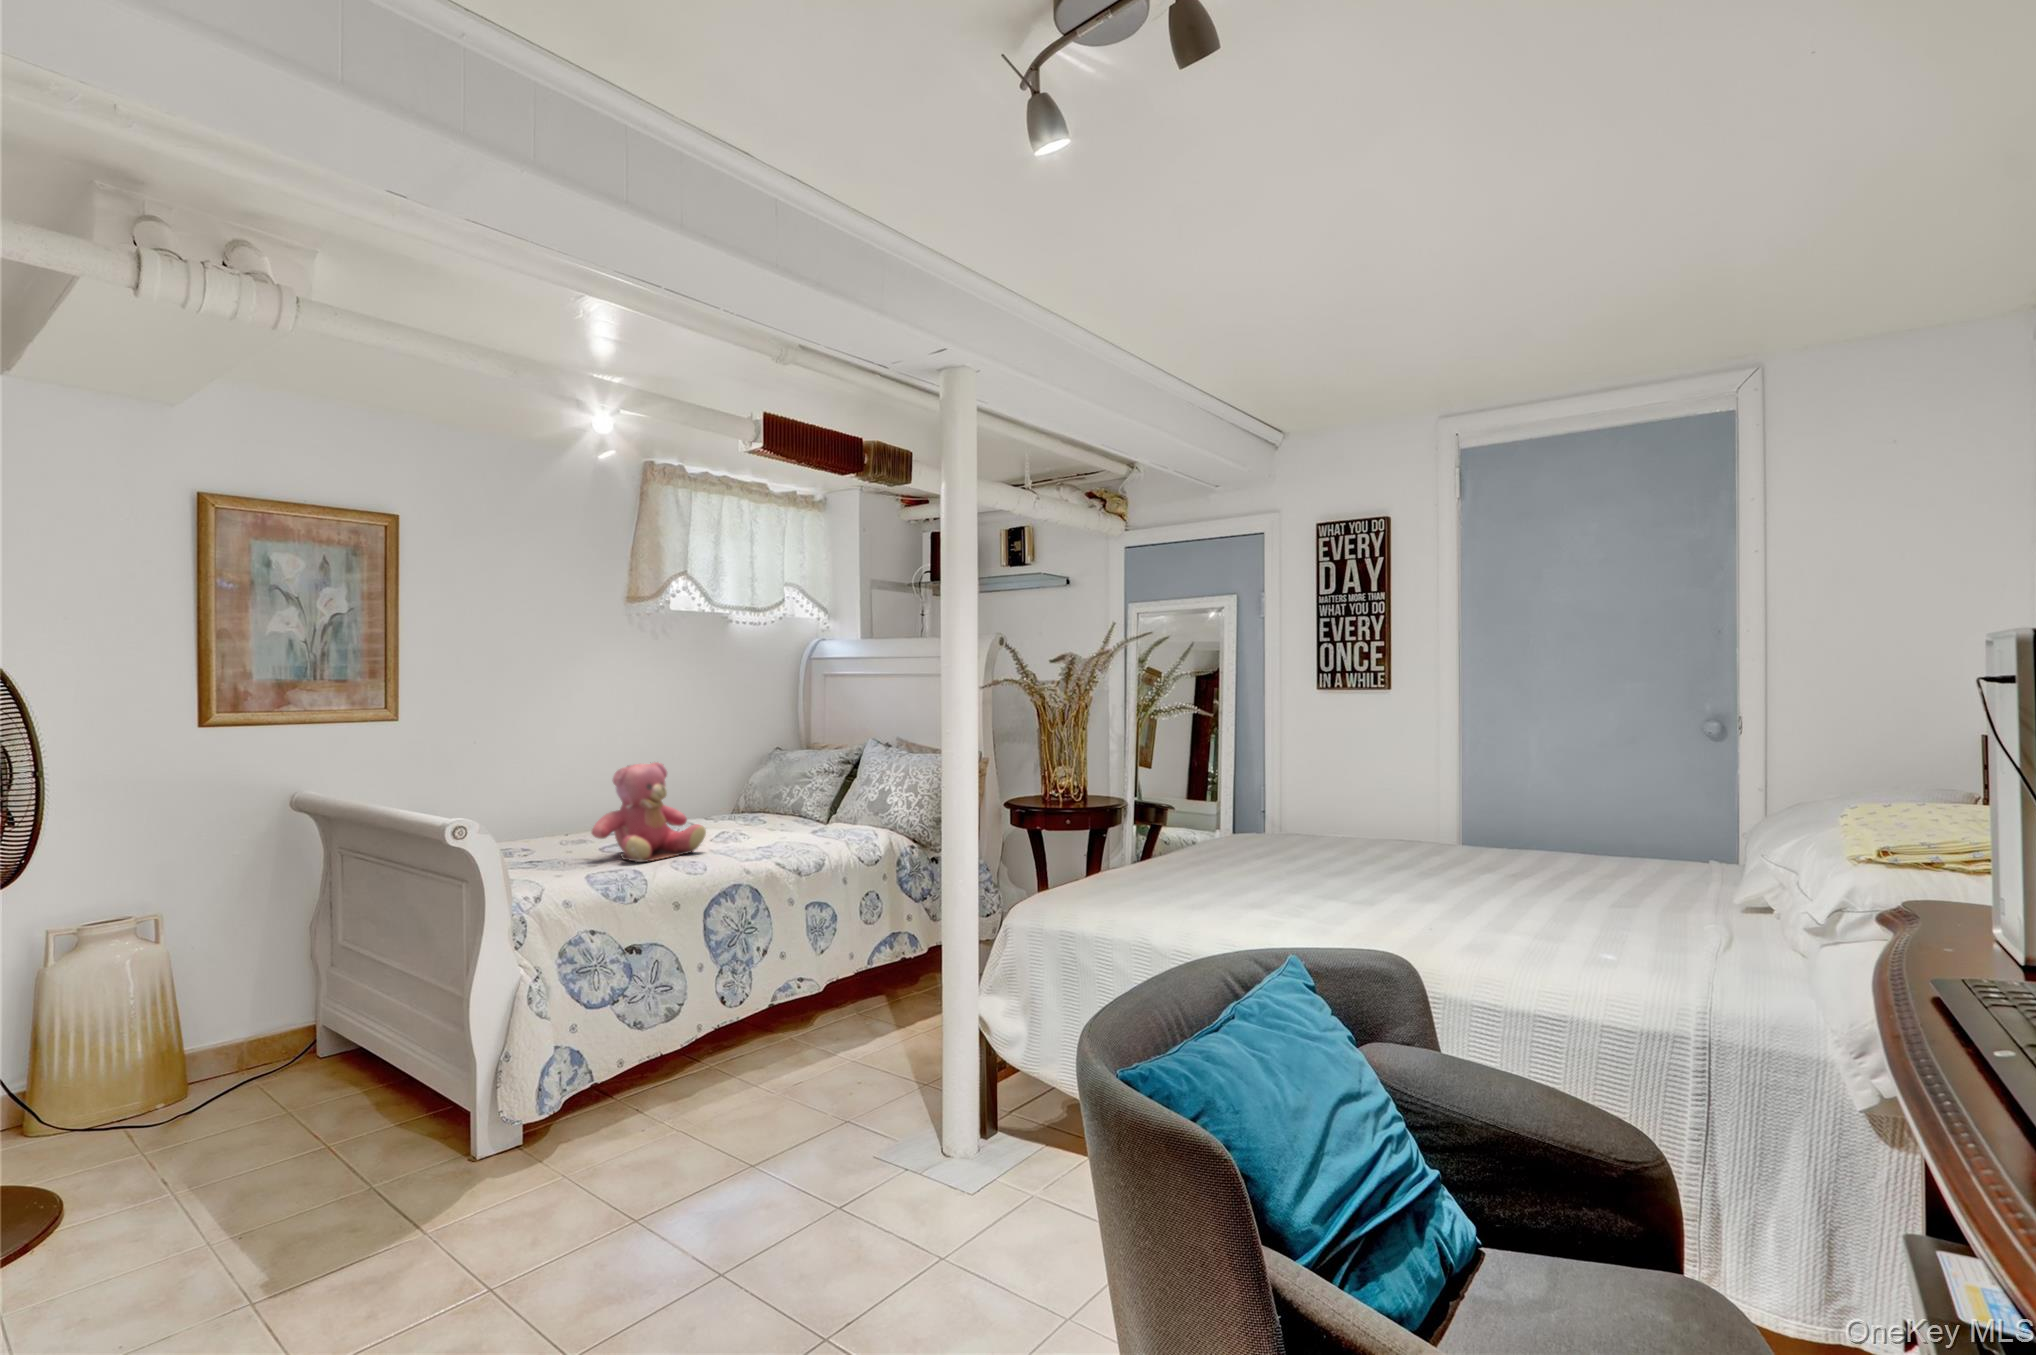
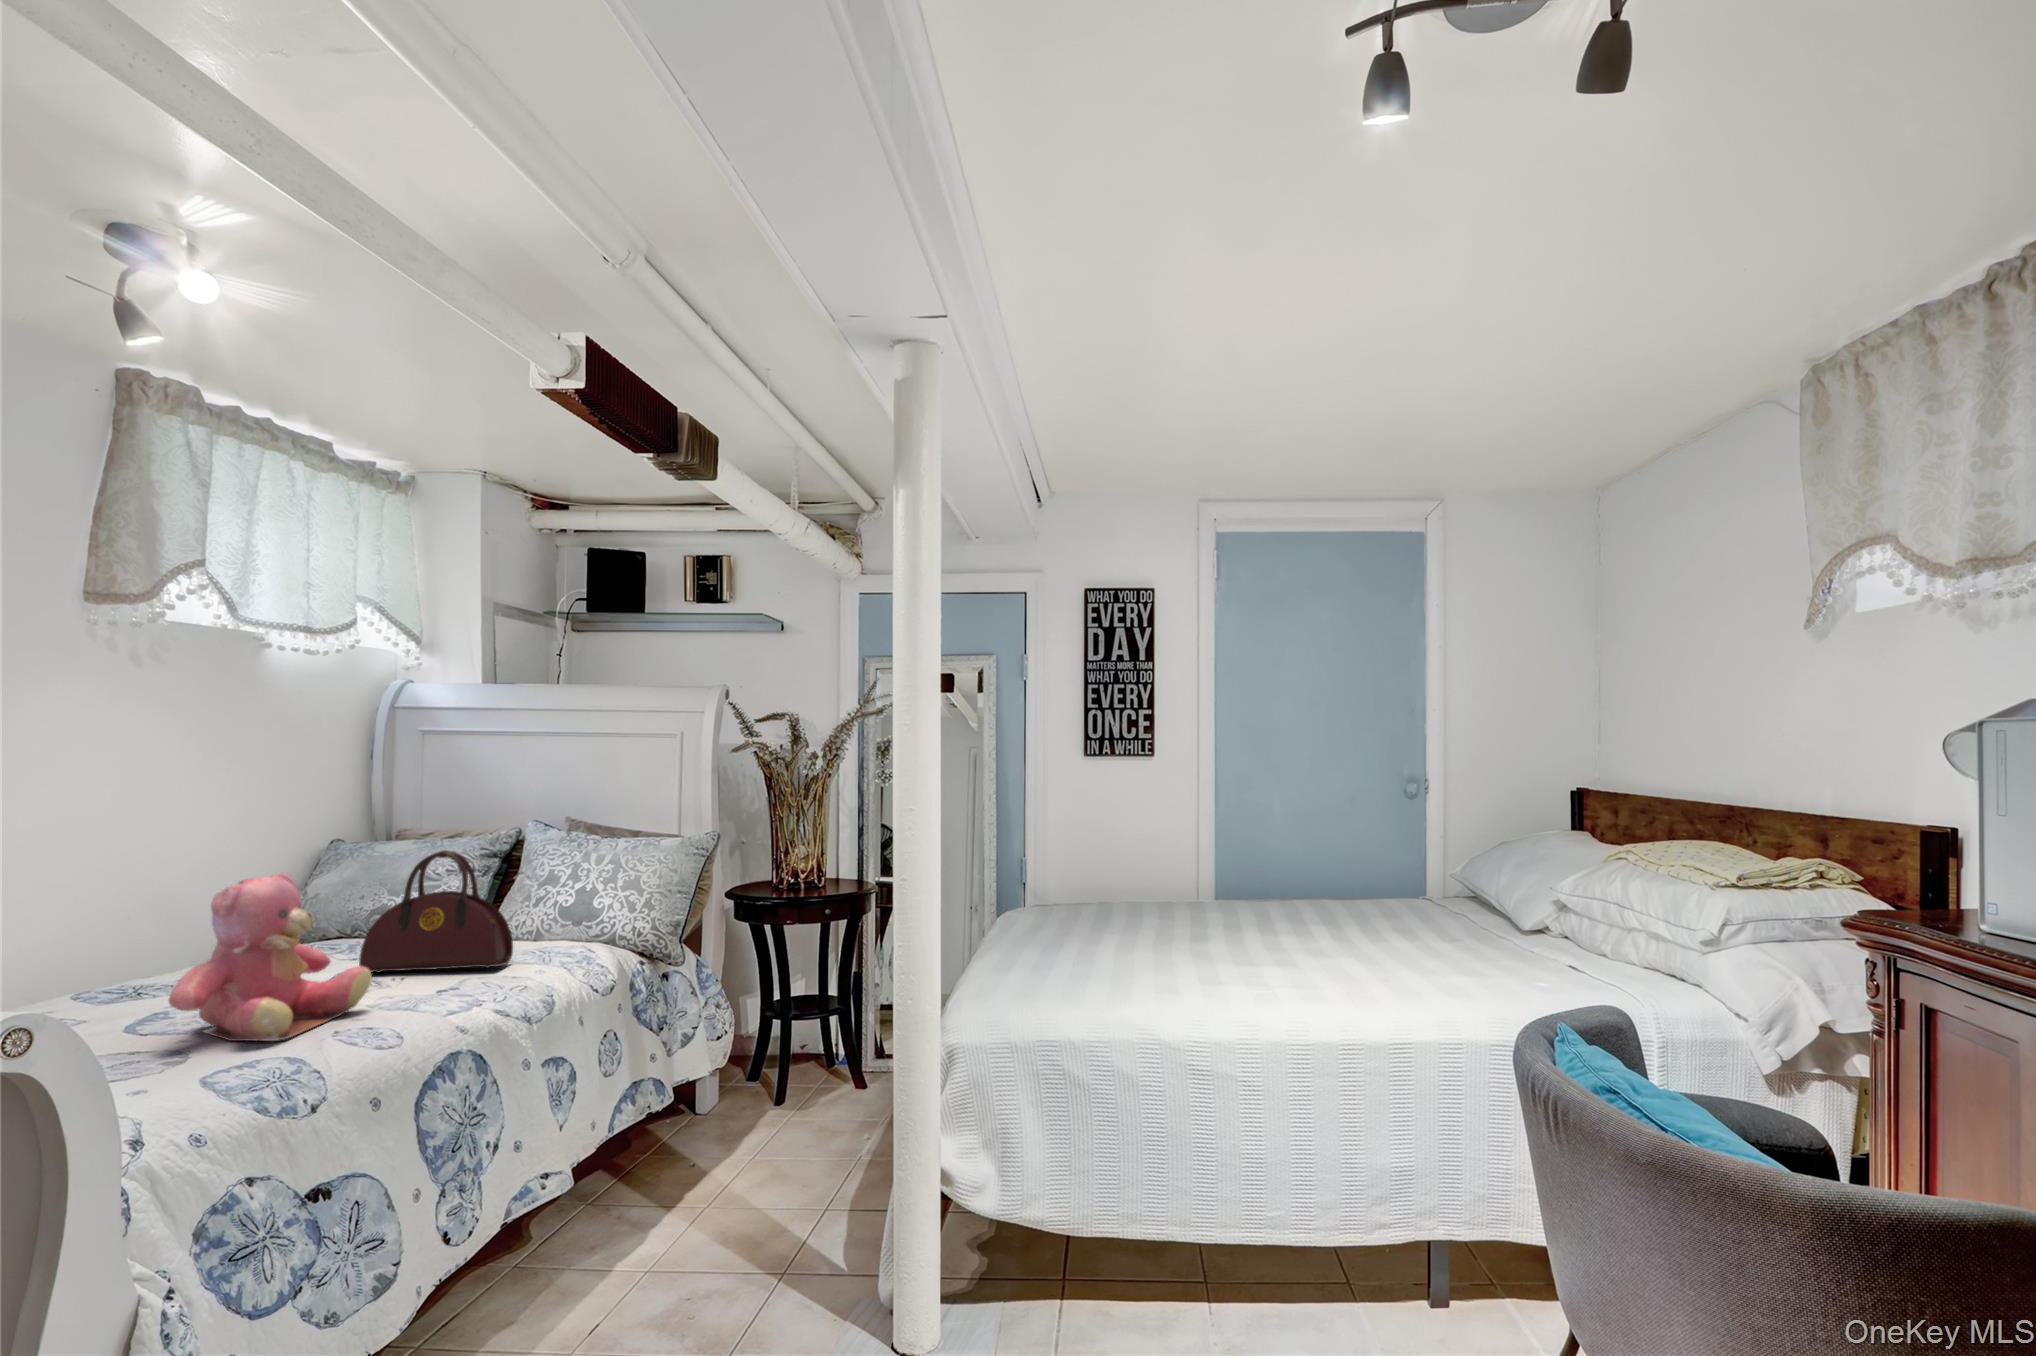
handbag: none [729,754,817,836] -> present [359,850,513,973]

